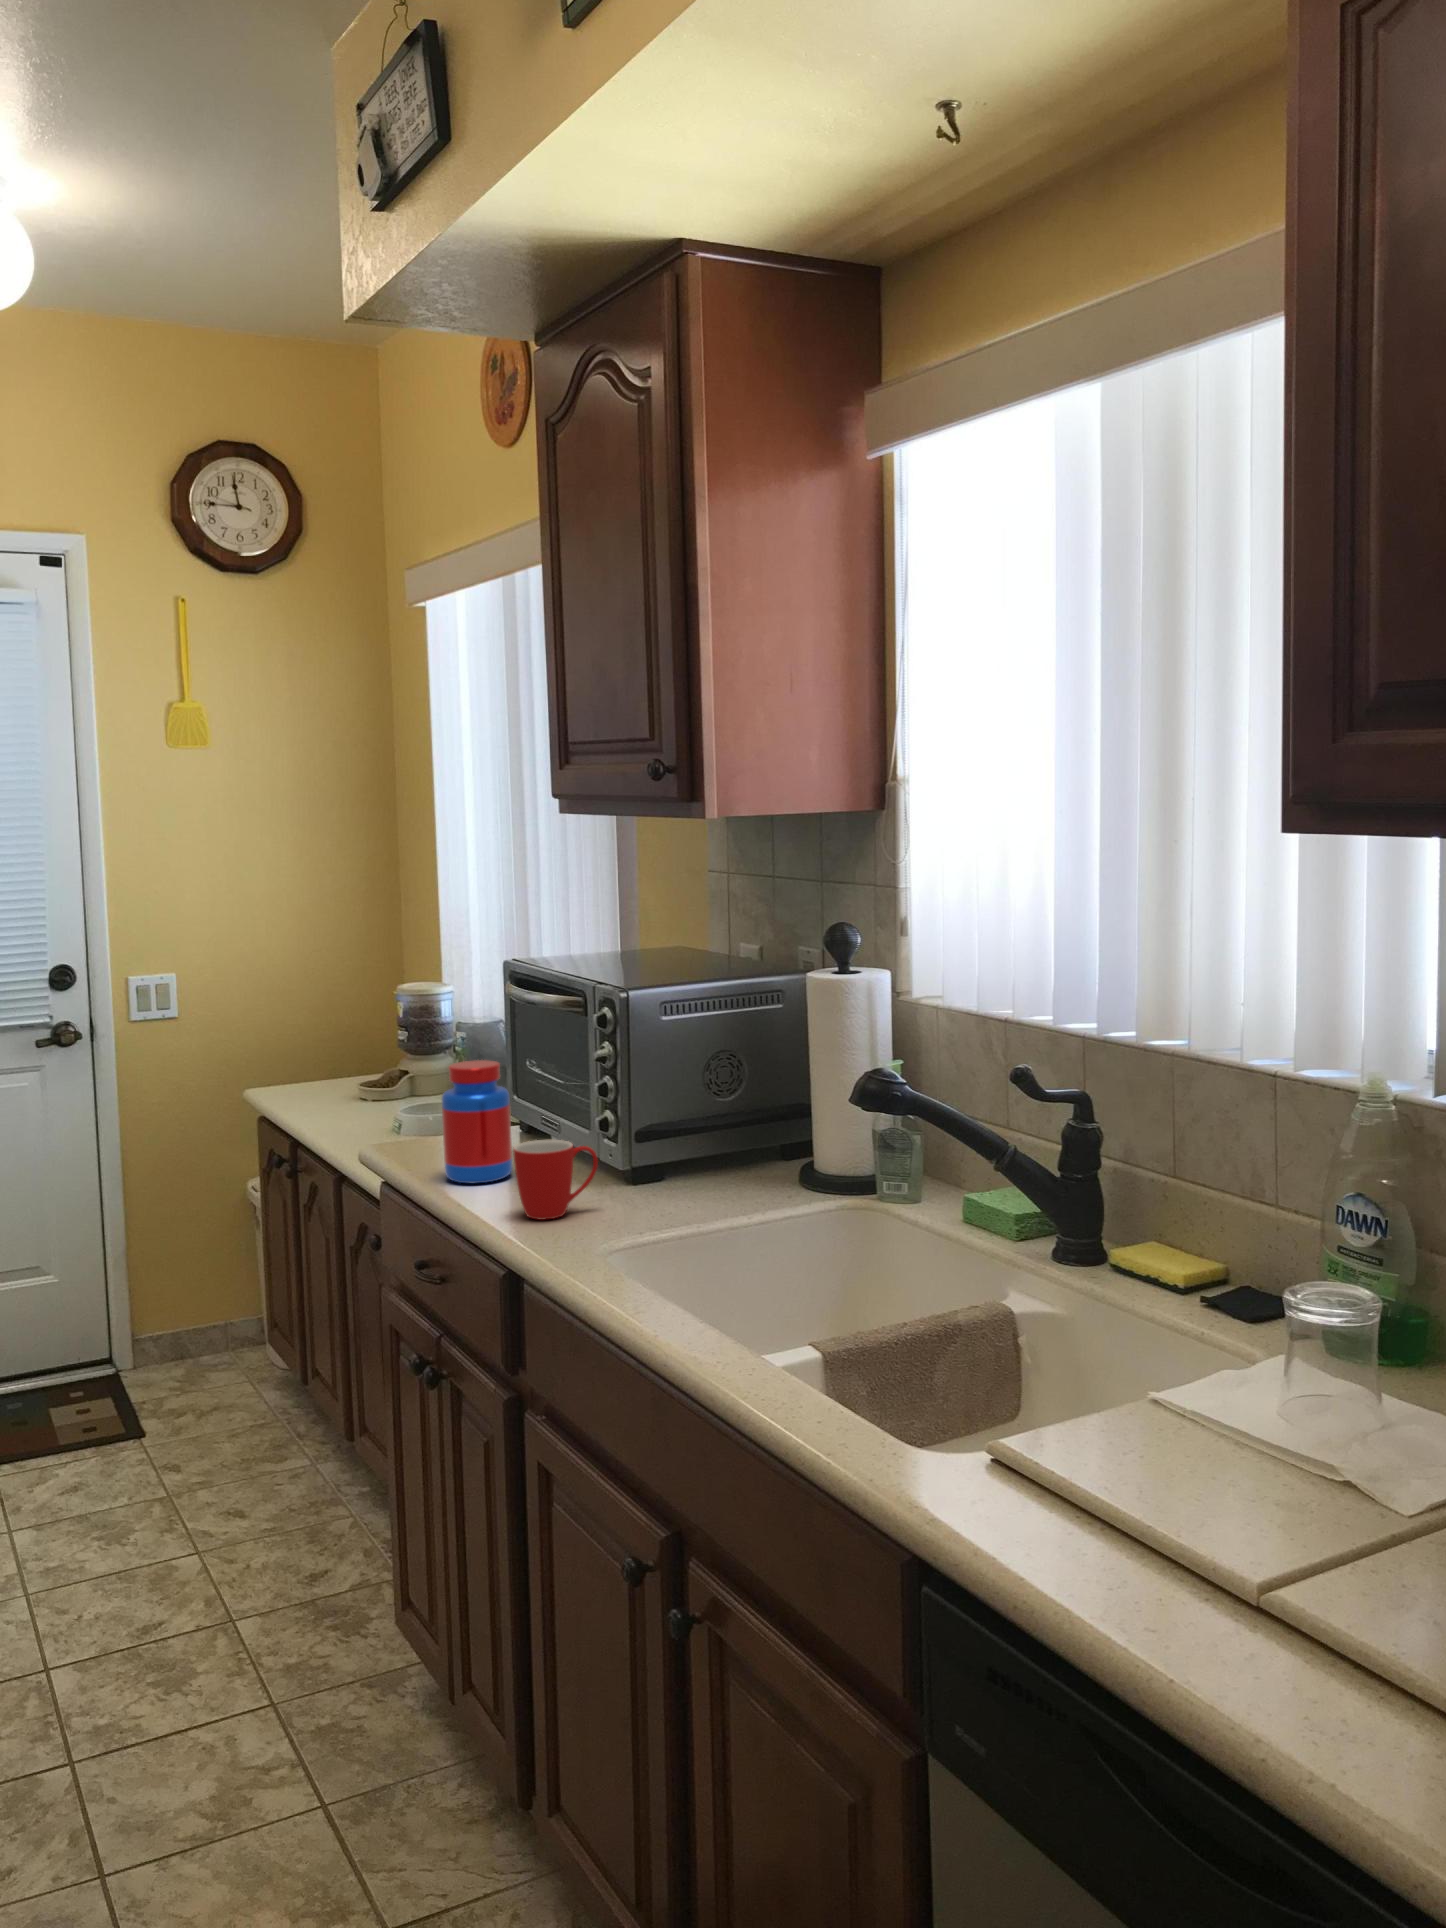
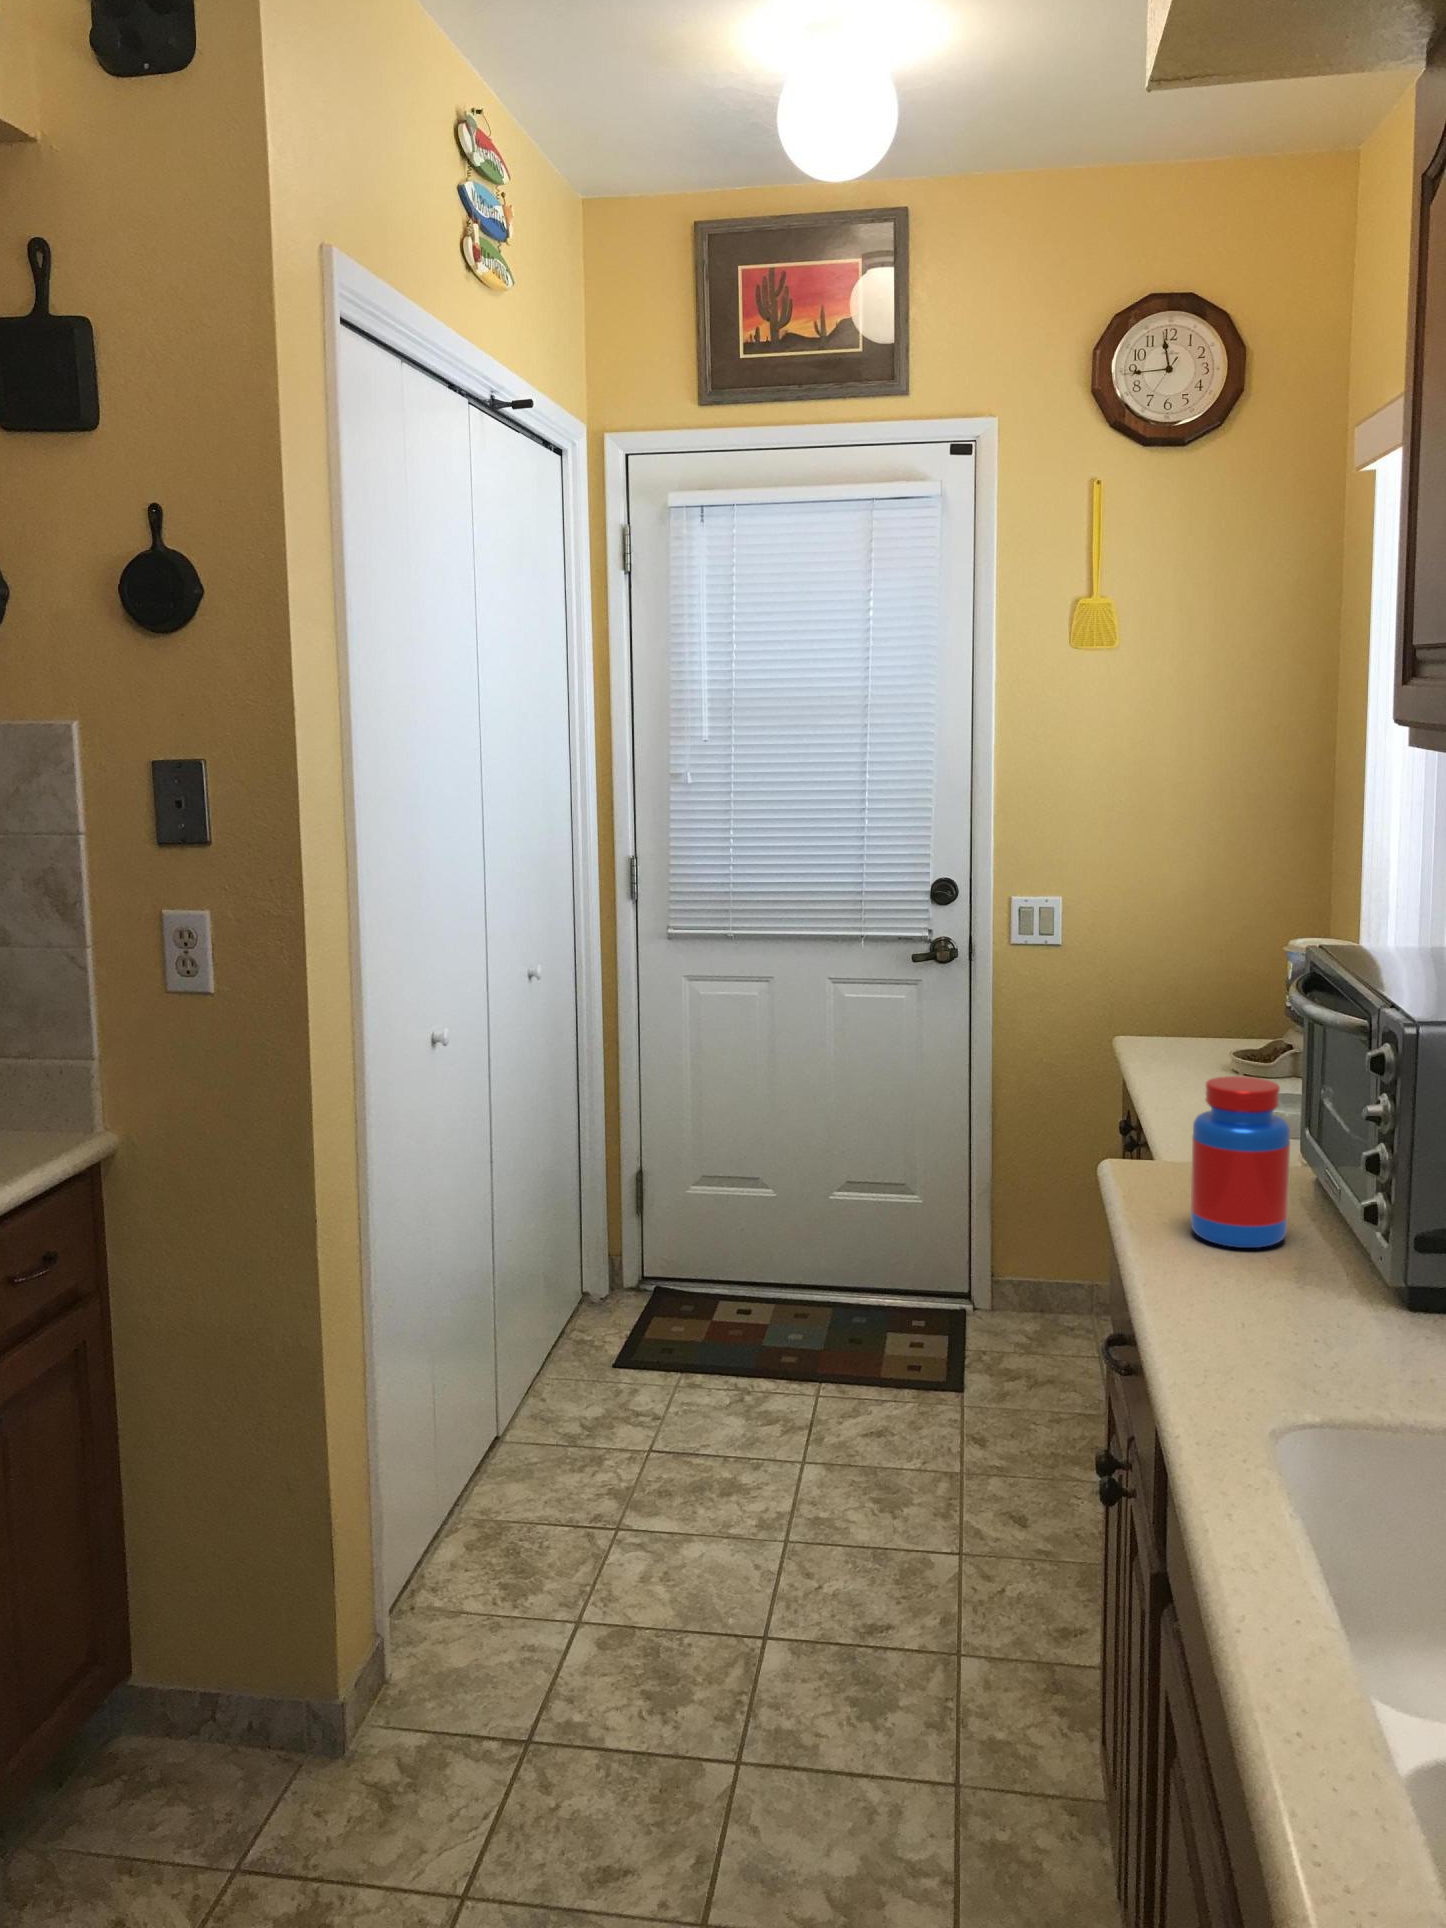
mug: present [513,1140,598,1220] -> none [1239,1216,1370,1338]

